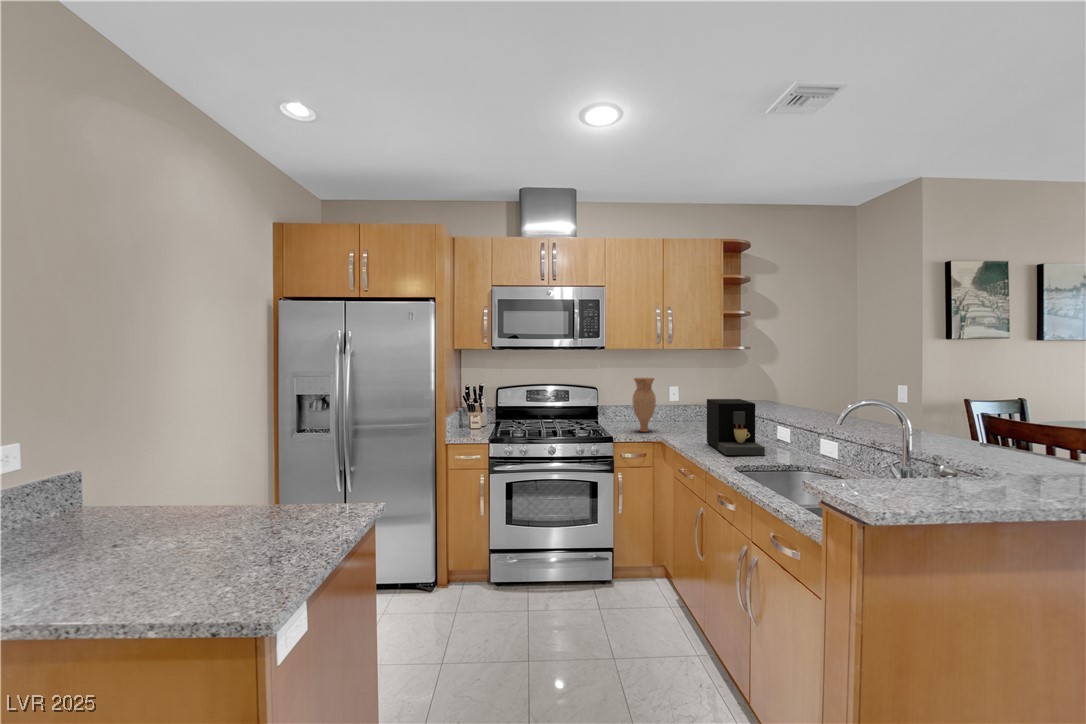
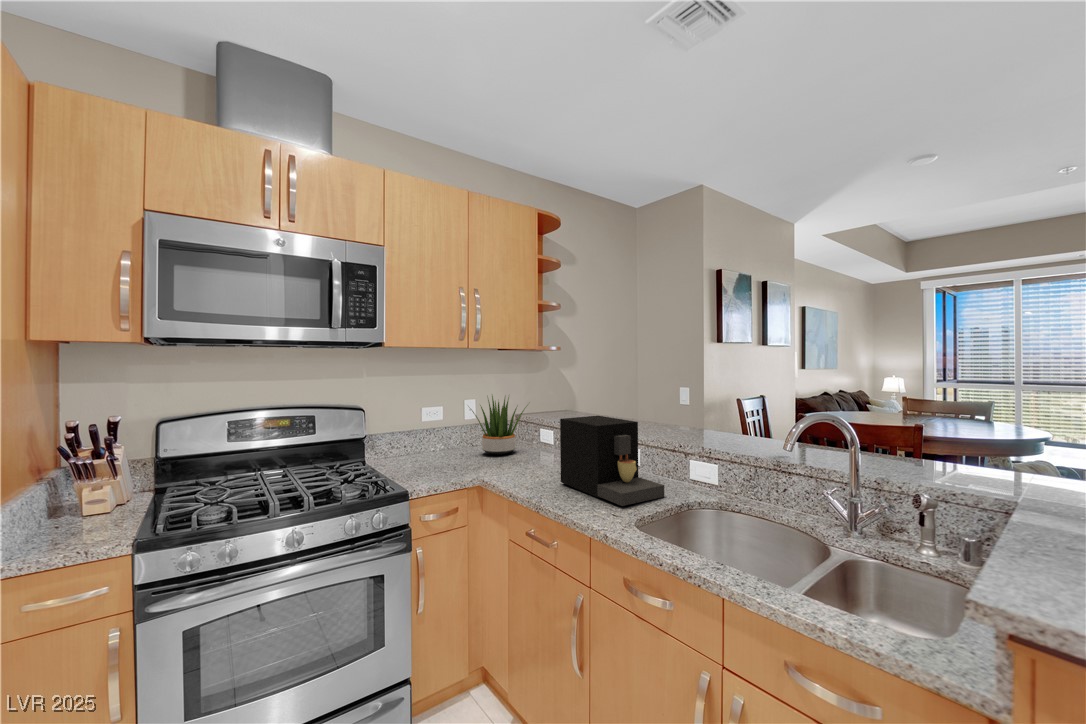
vase: present [633,378,656,432] -> none [428,390,462,472]
potted plant: none [666,382,716,427] -> present [471,396,527,455]

